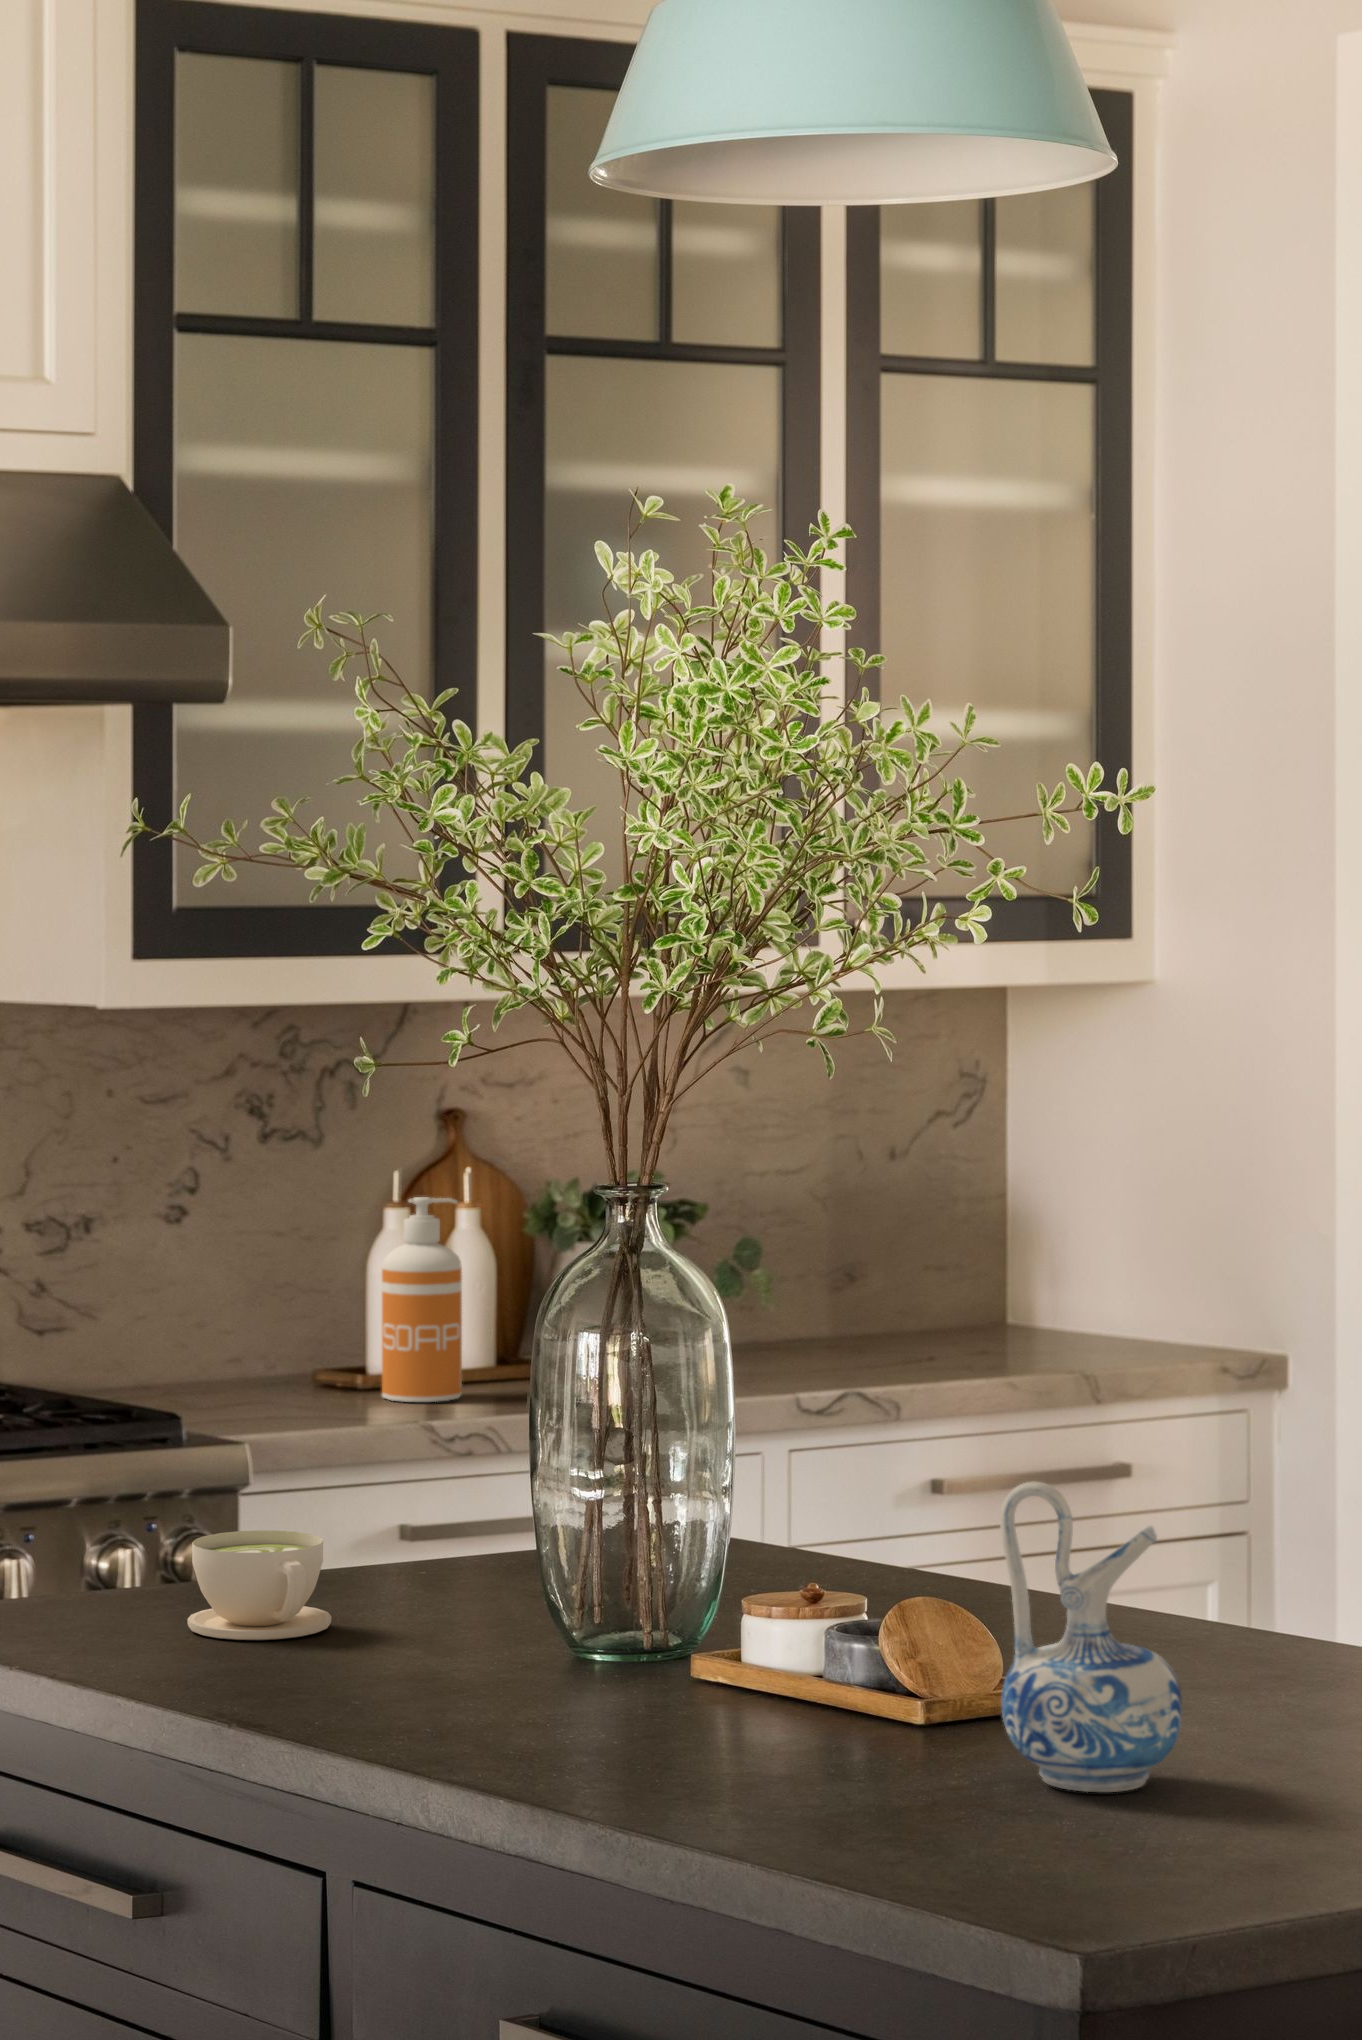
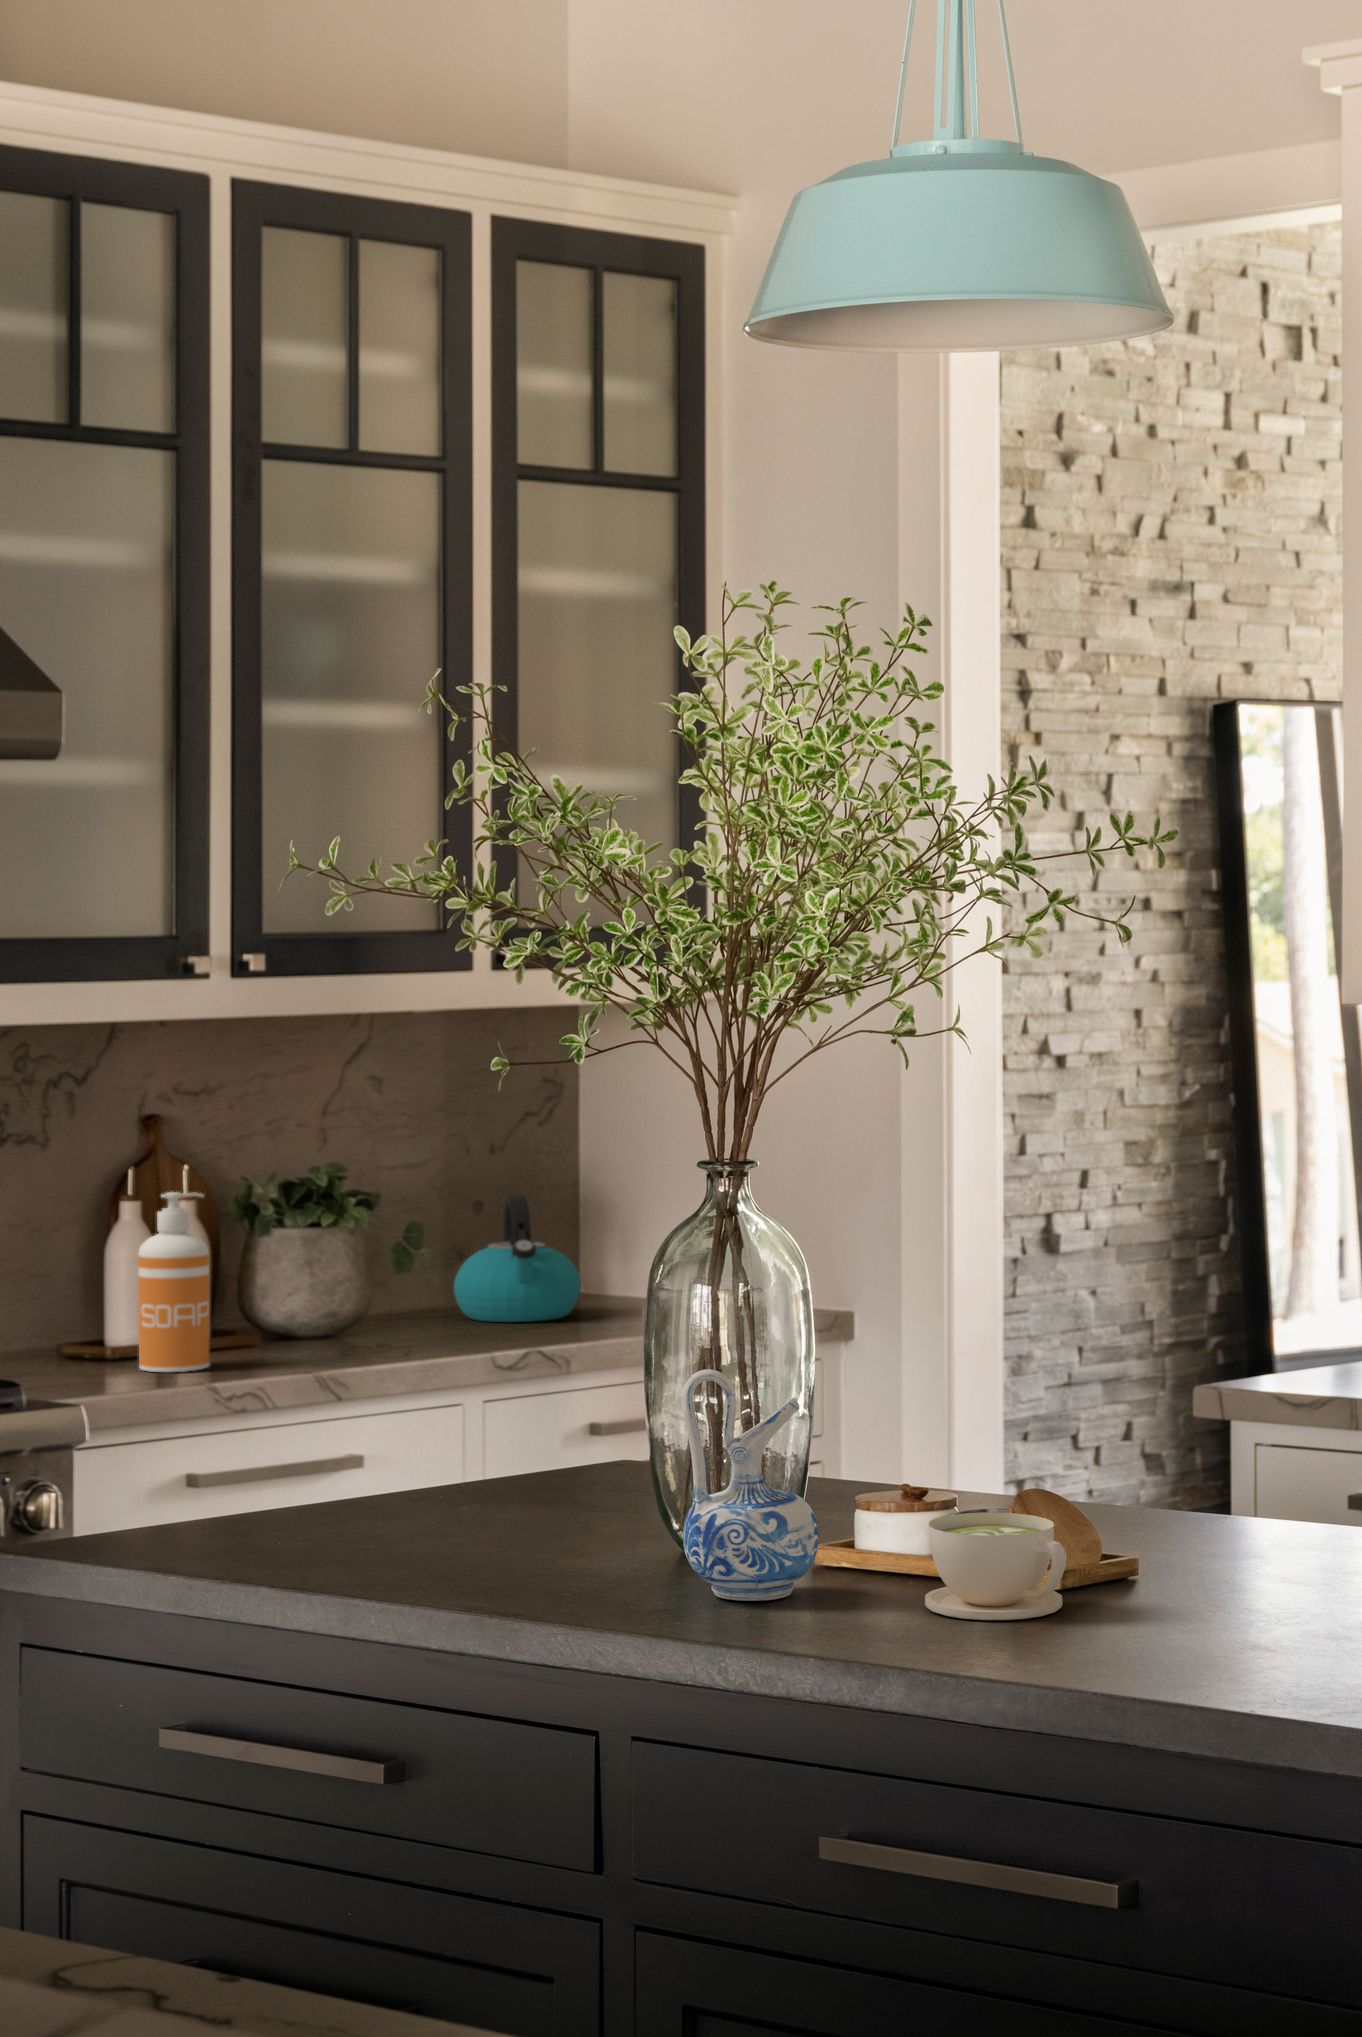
kettle: none [812,1213,962,1363] -> present [454,1195,581,1322]
ceramic pitcher: present [1000,1482,1182,1792] -> present [682,1369,818,1601]
coffee cup: present [187,1530,331,1640] -> present [925,1512,1067,1620]

